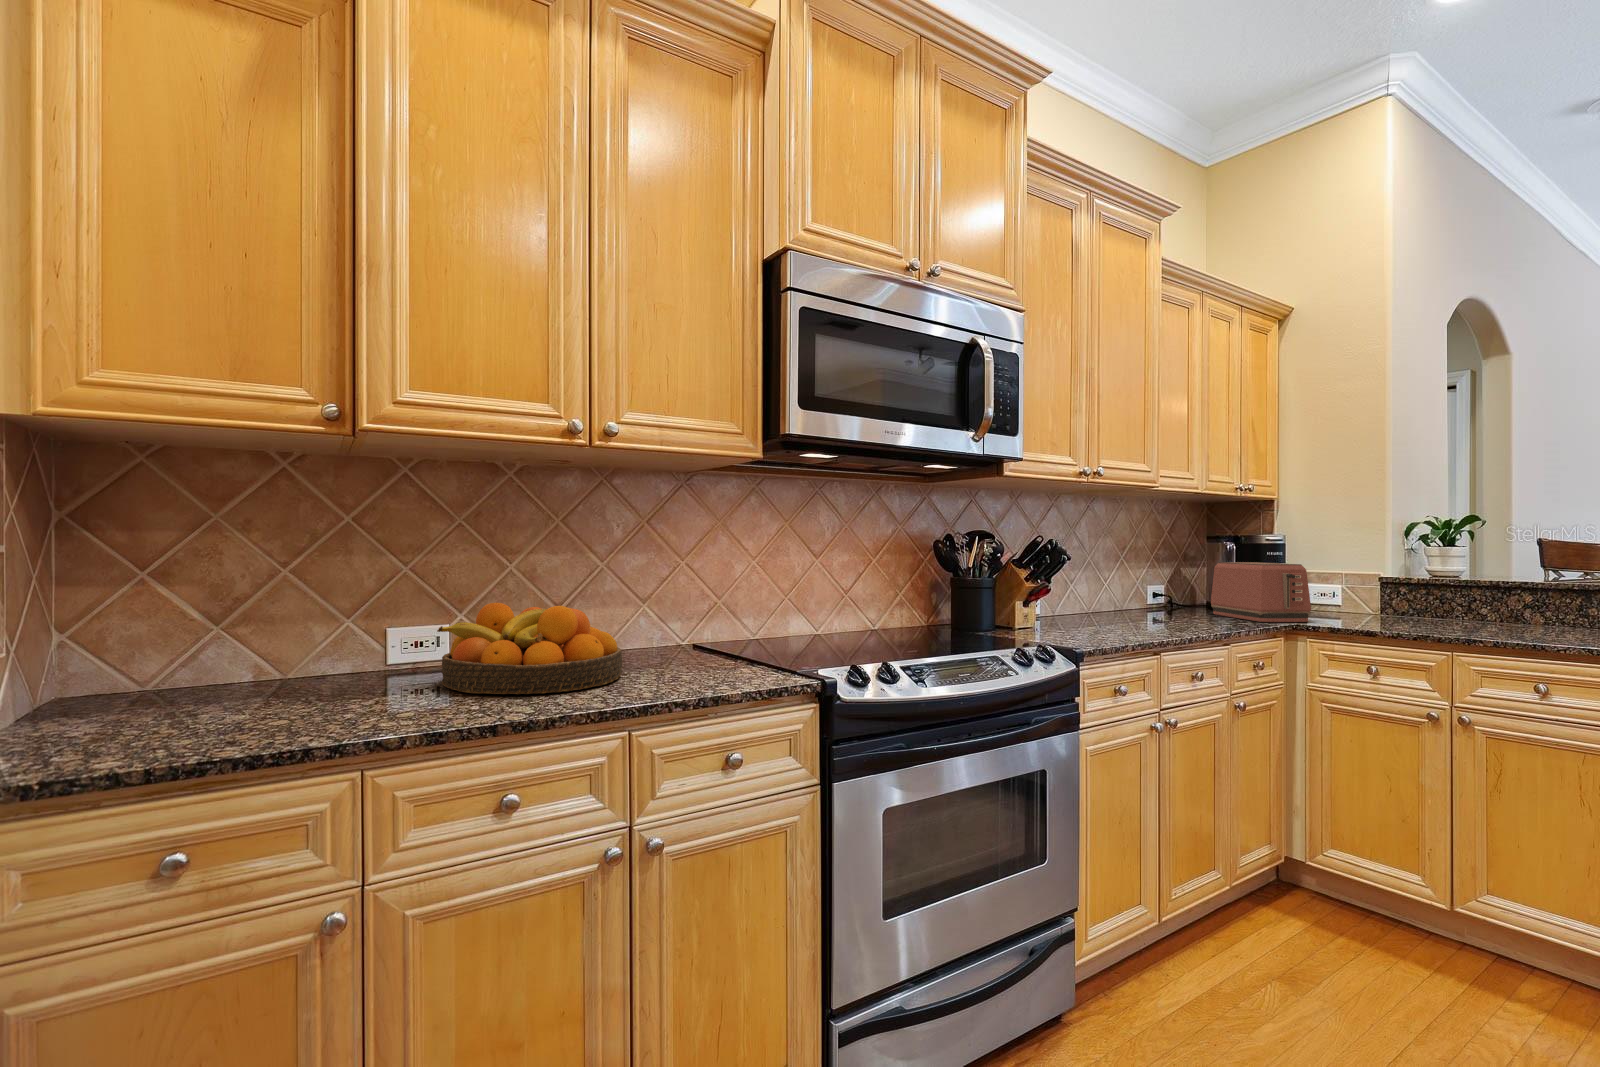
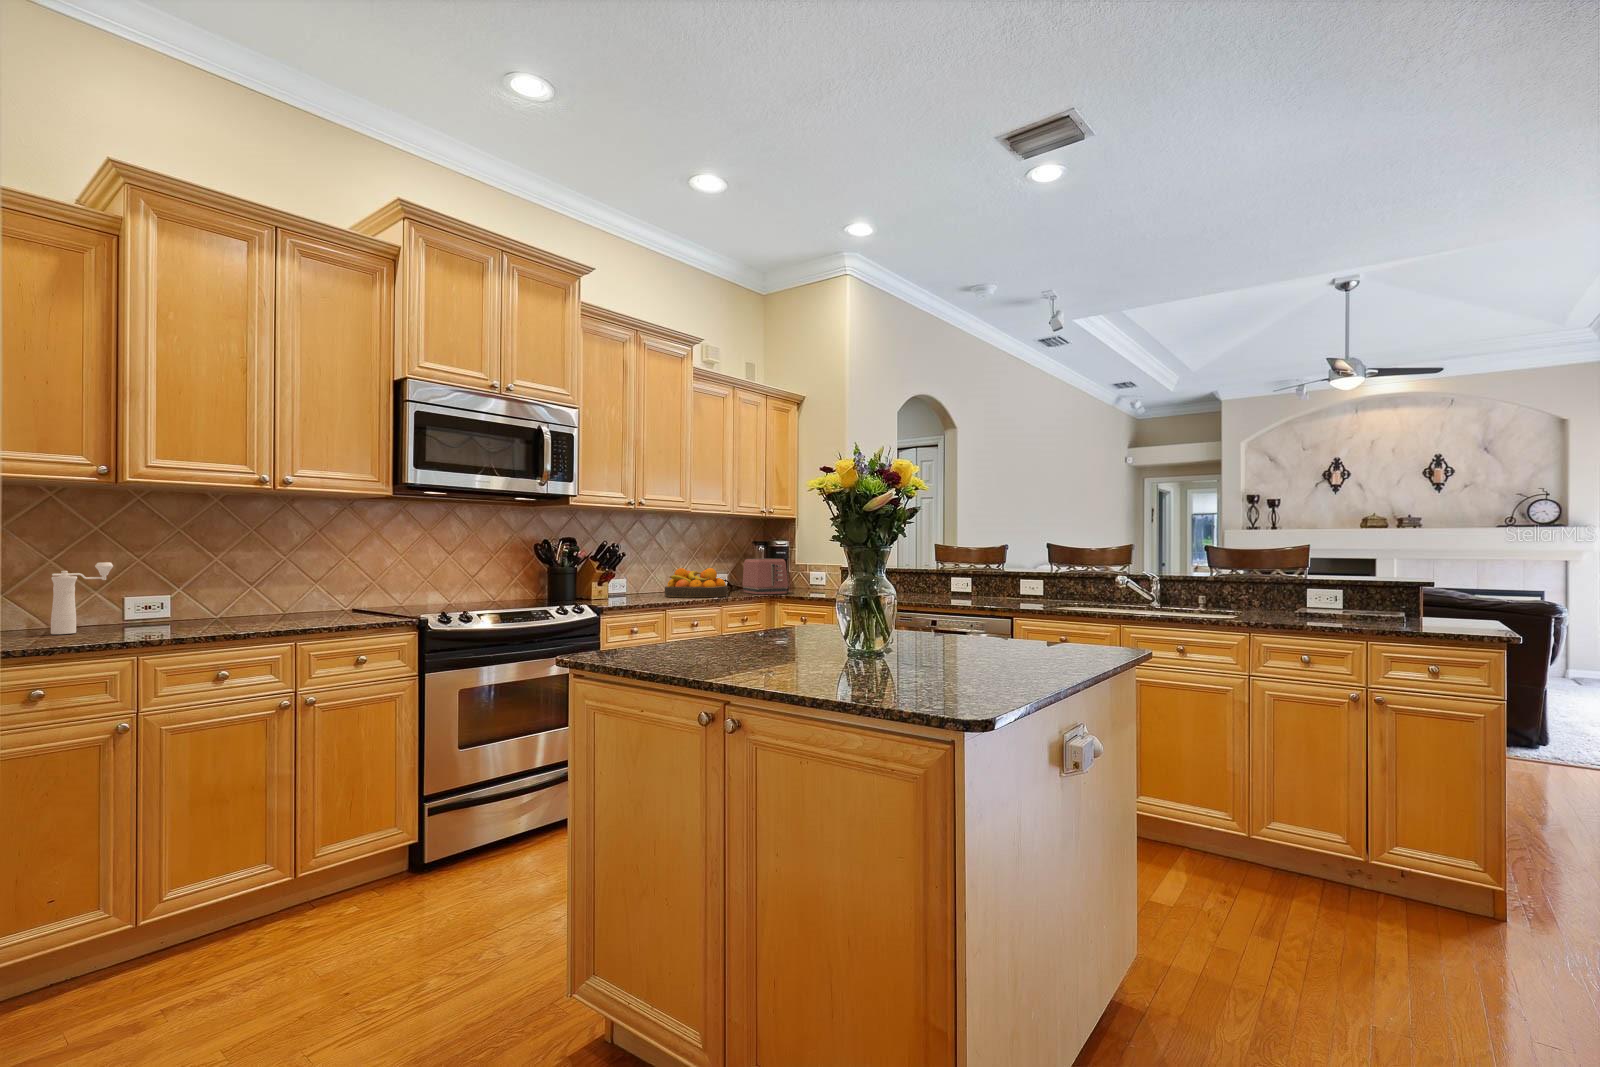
pepper mill: none [253,574,353,704] -> present [51,562,113,634]
fruit bowl: present [437,603,622,694] -> present [665,568,728,597]

